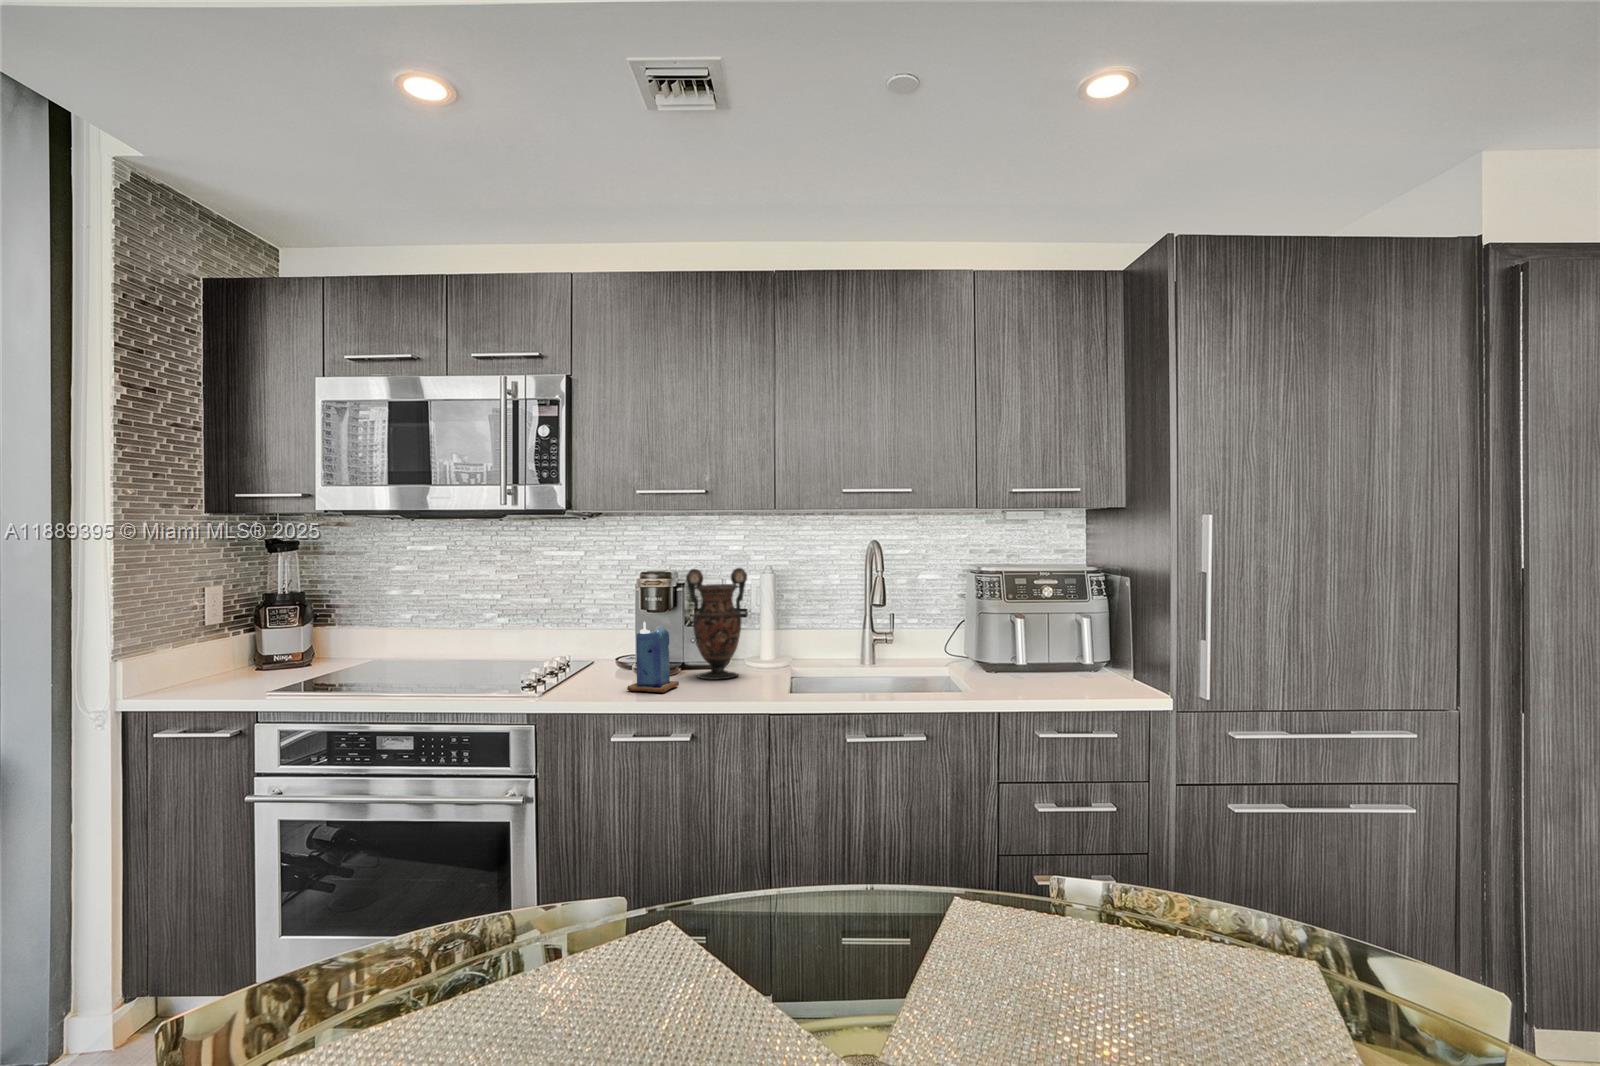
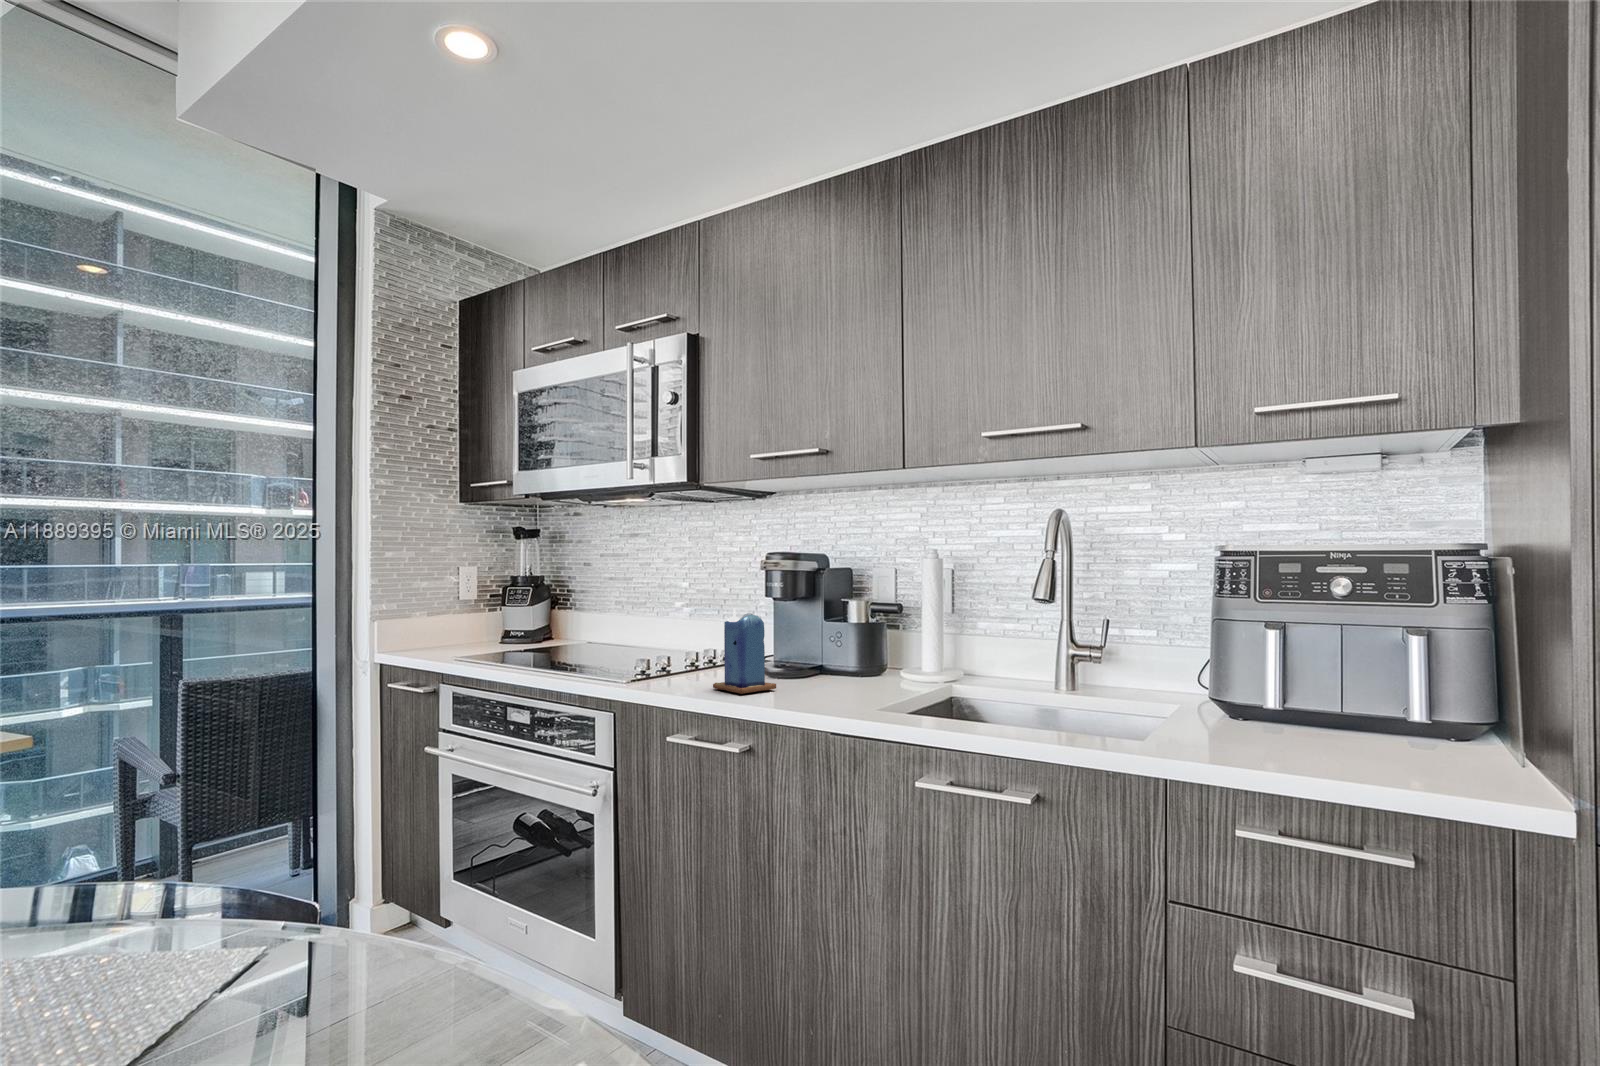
vase: present [686,568,747,680] -> none [809,548,886,689]

